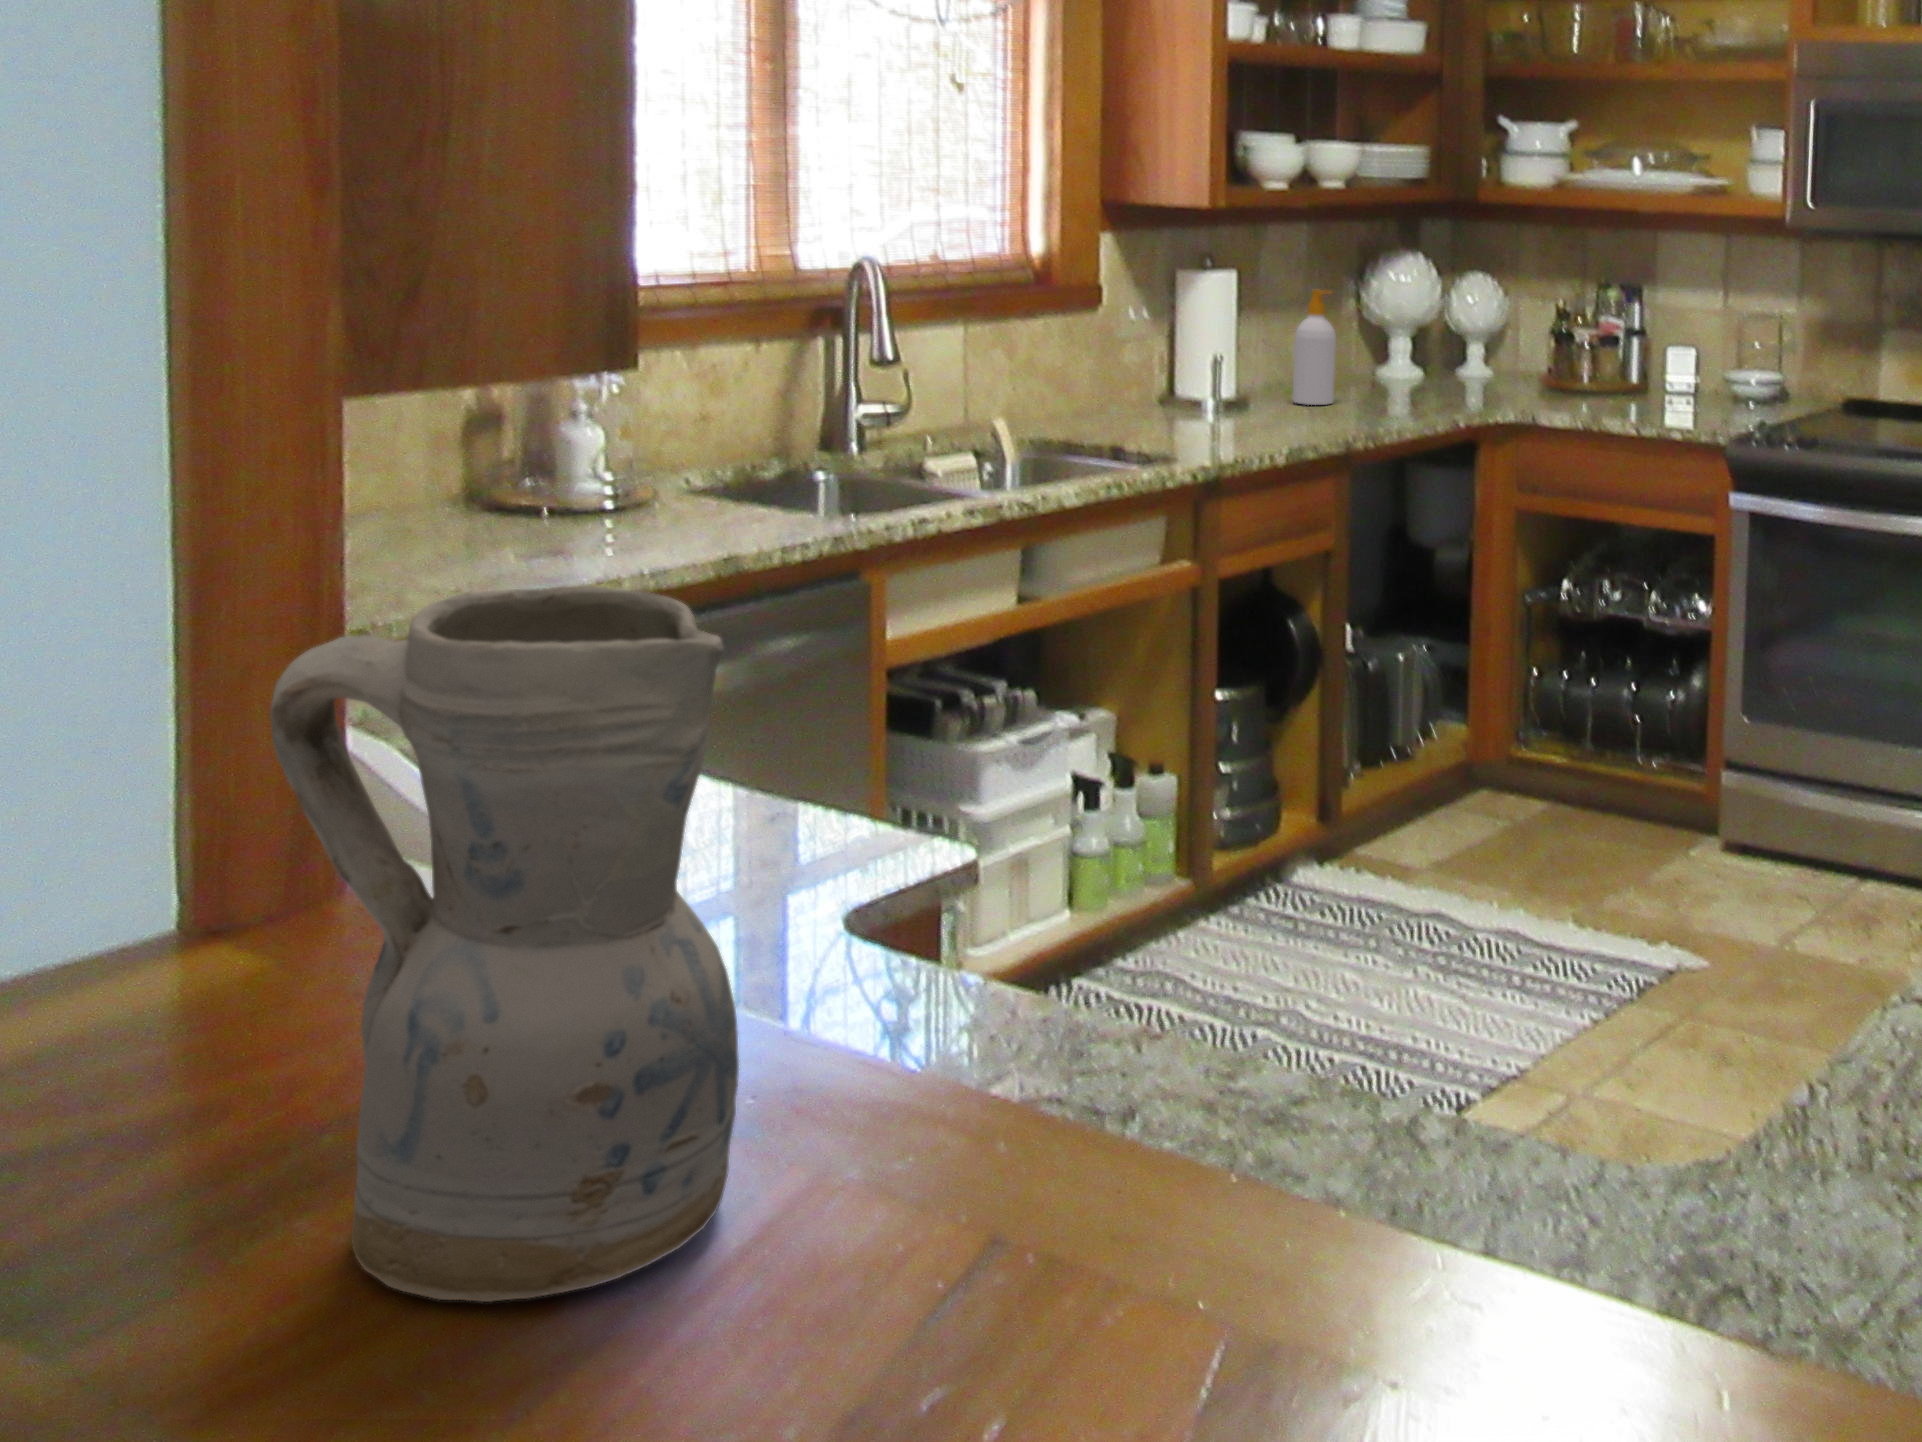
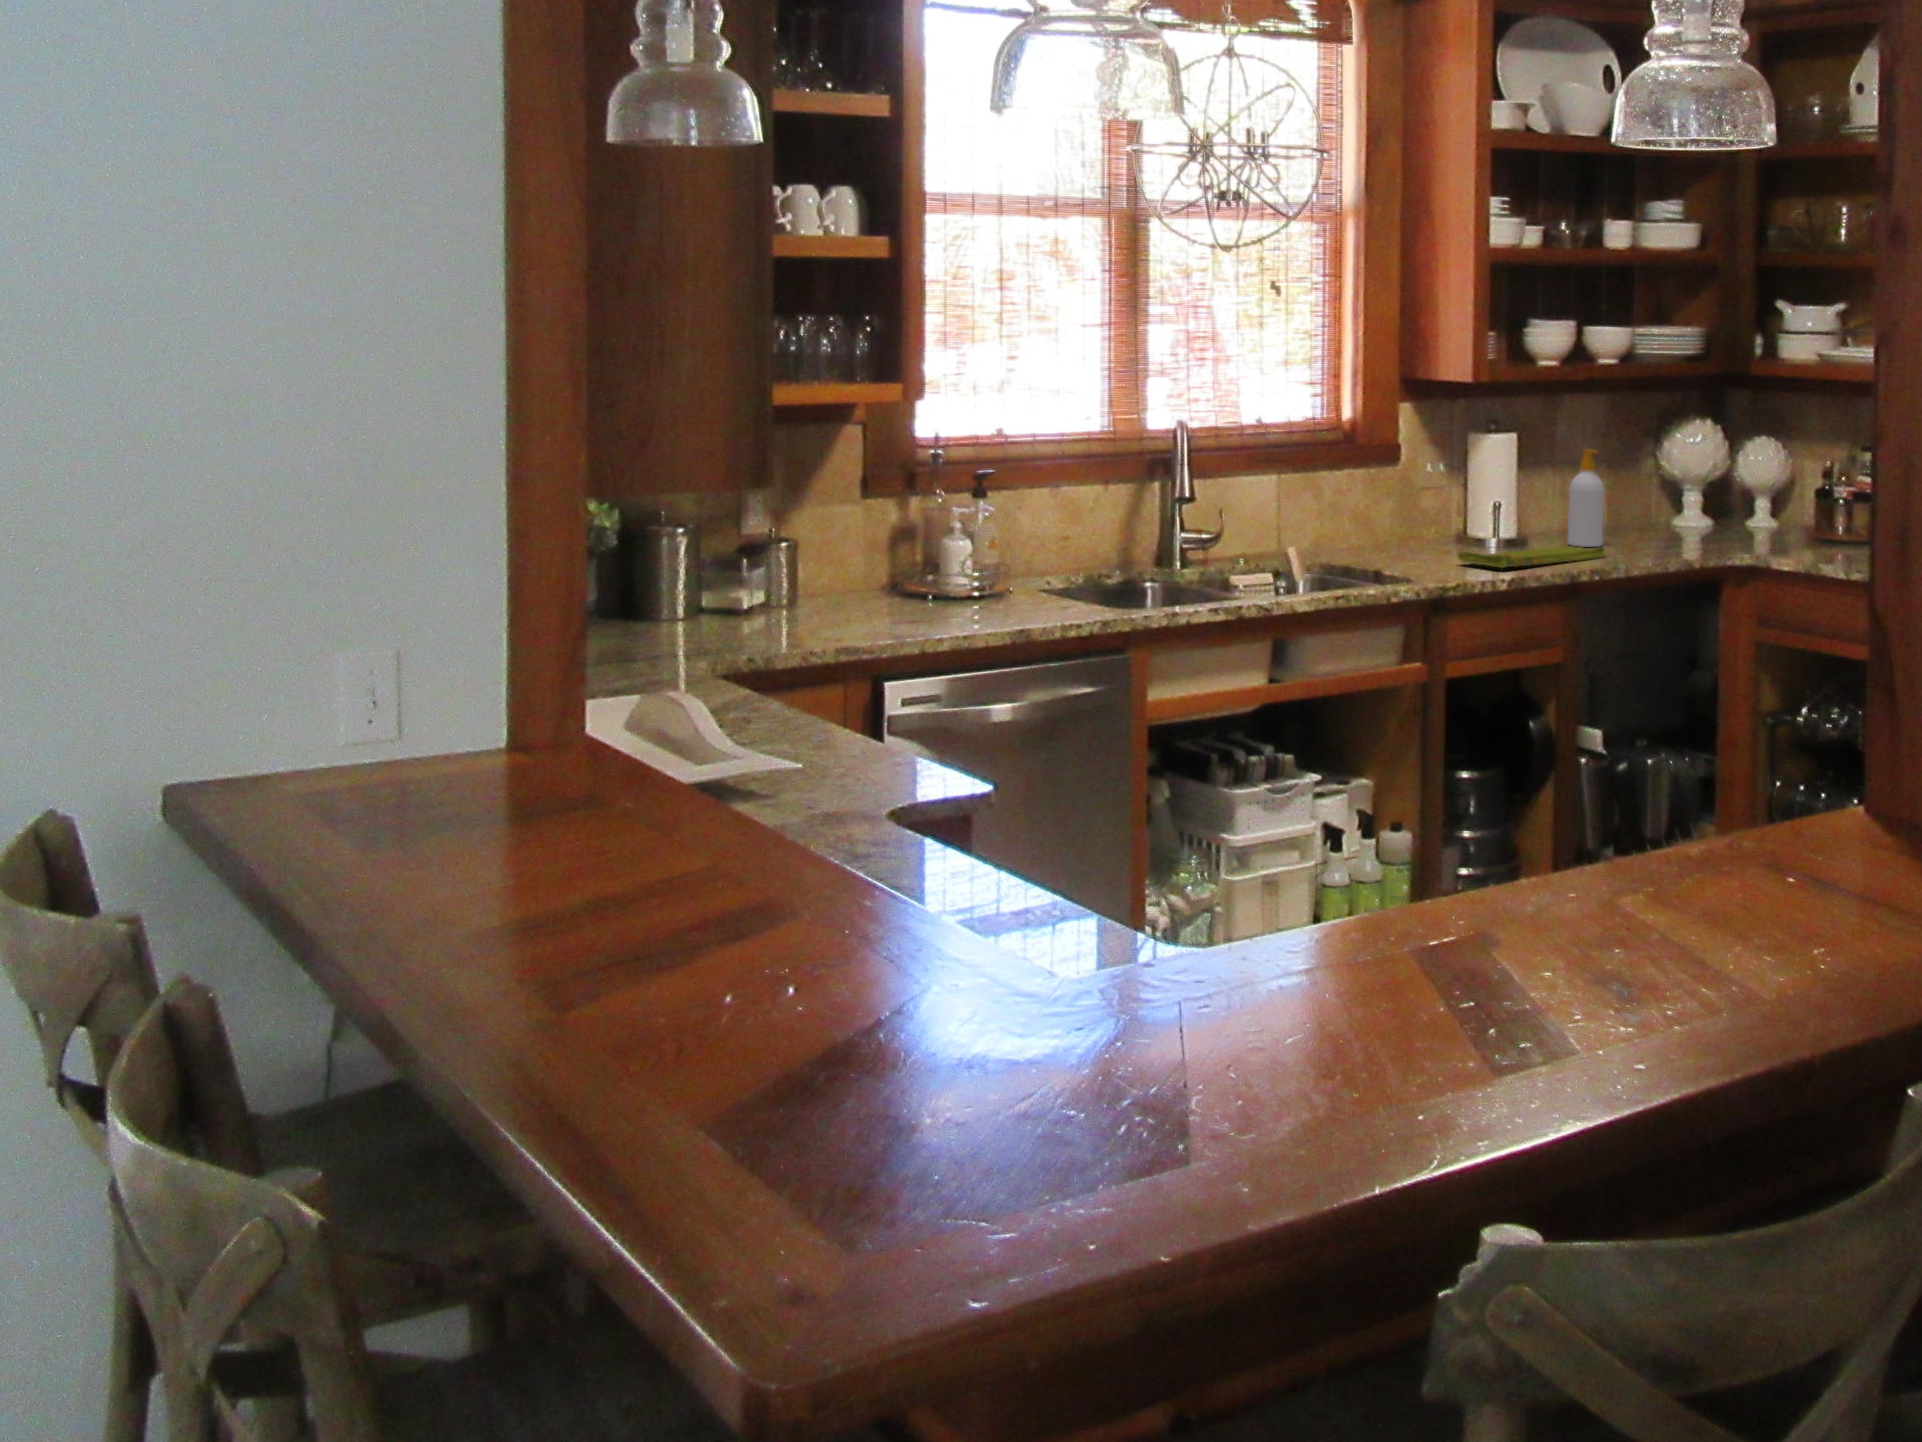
dish towel: none [1197,404,1356,435] -> present [1458,546,1605,568]
ceramic pitcher: present [270,586,739,1302] -> none [478,571,643,838]

